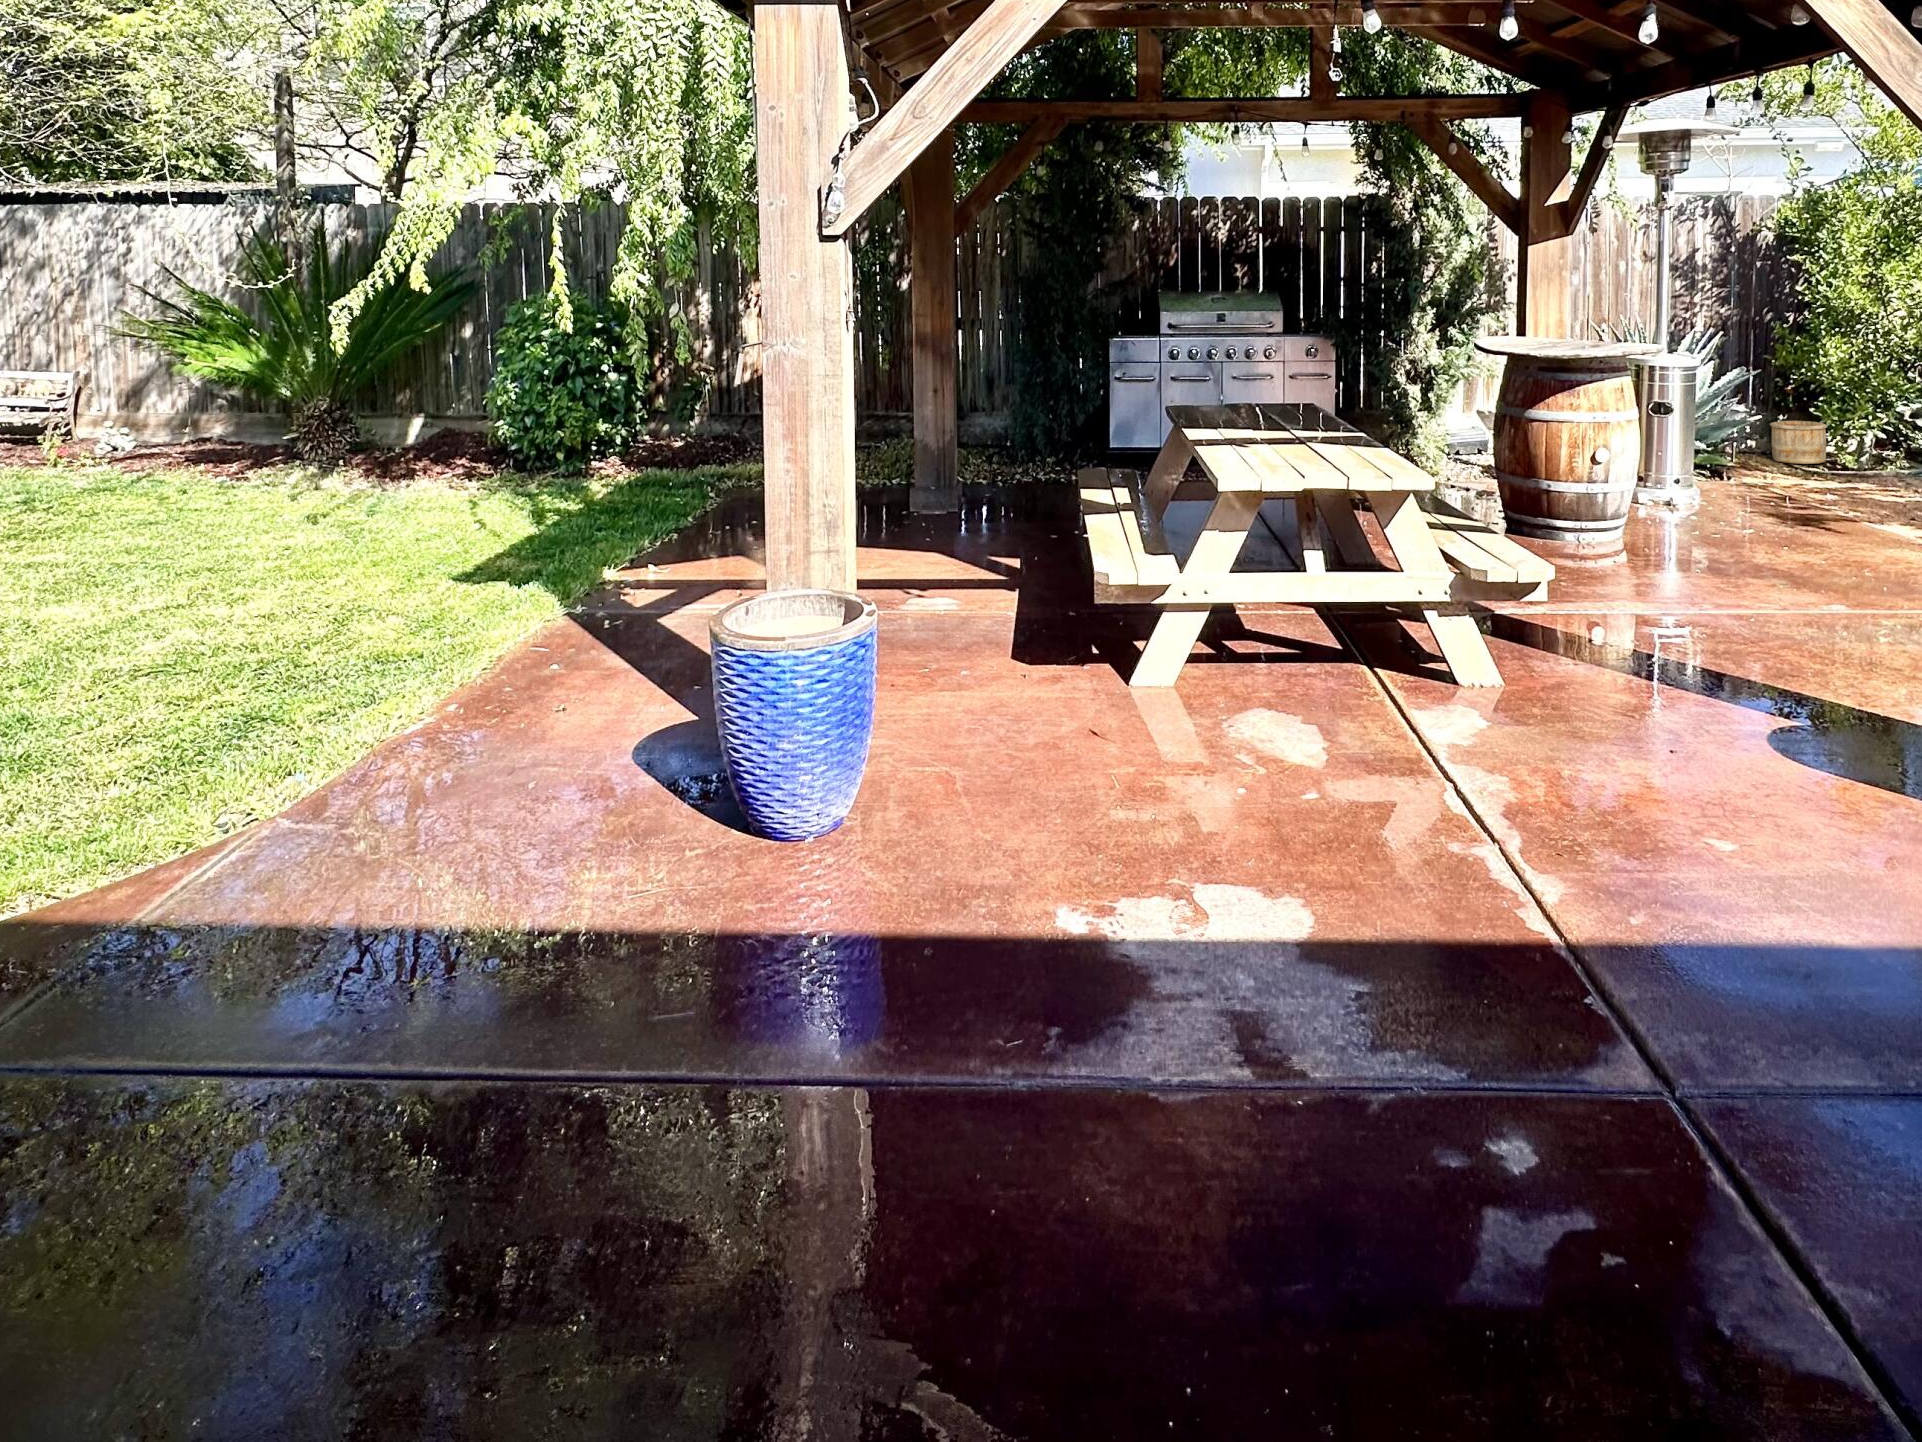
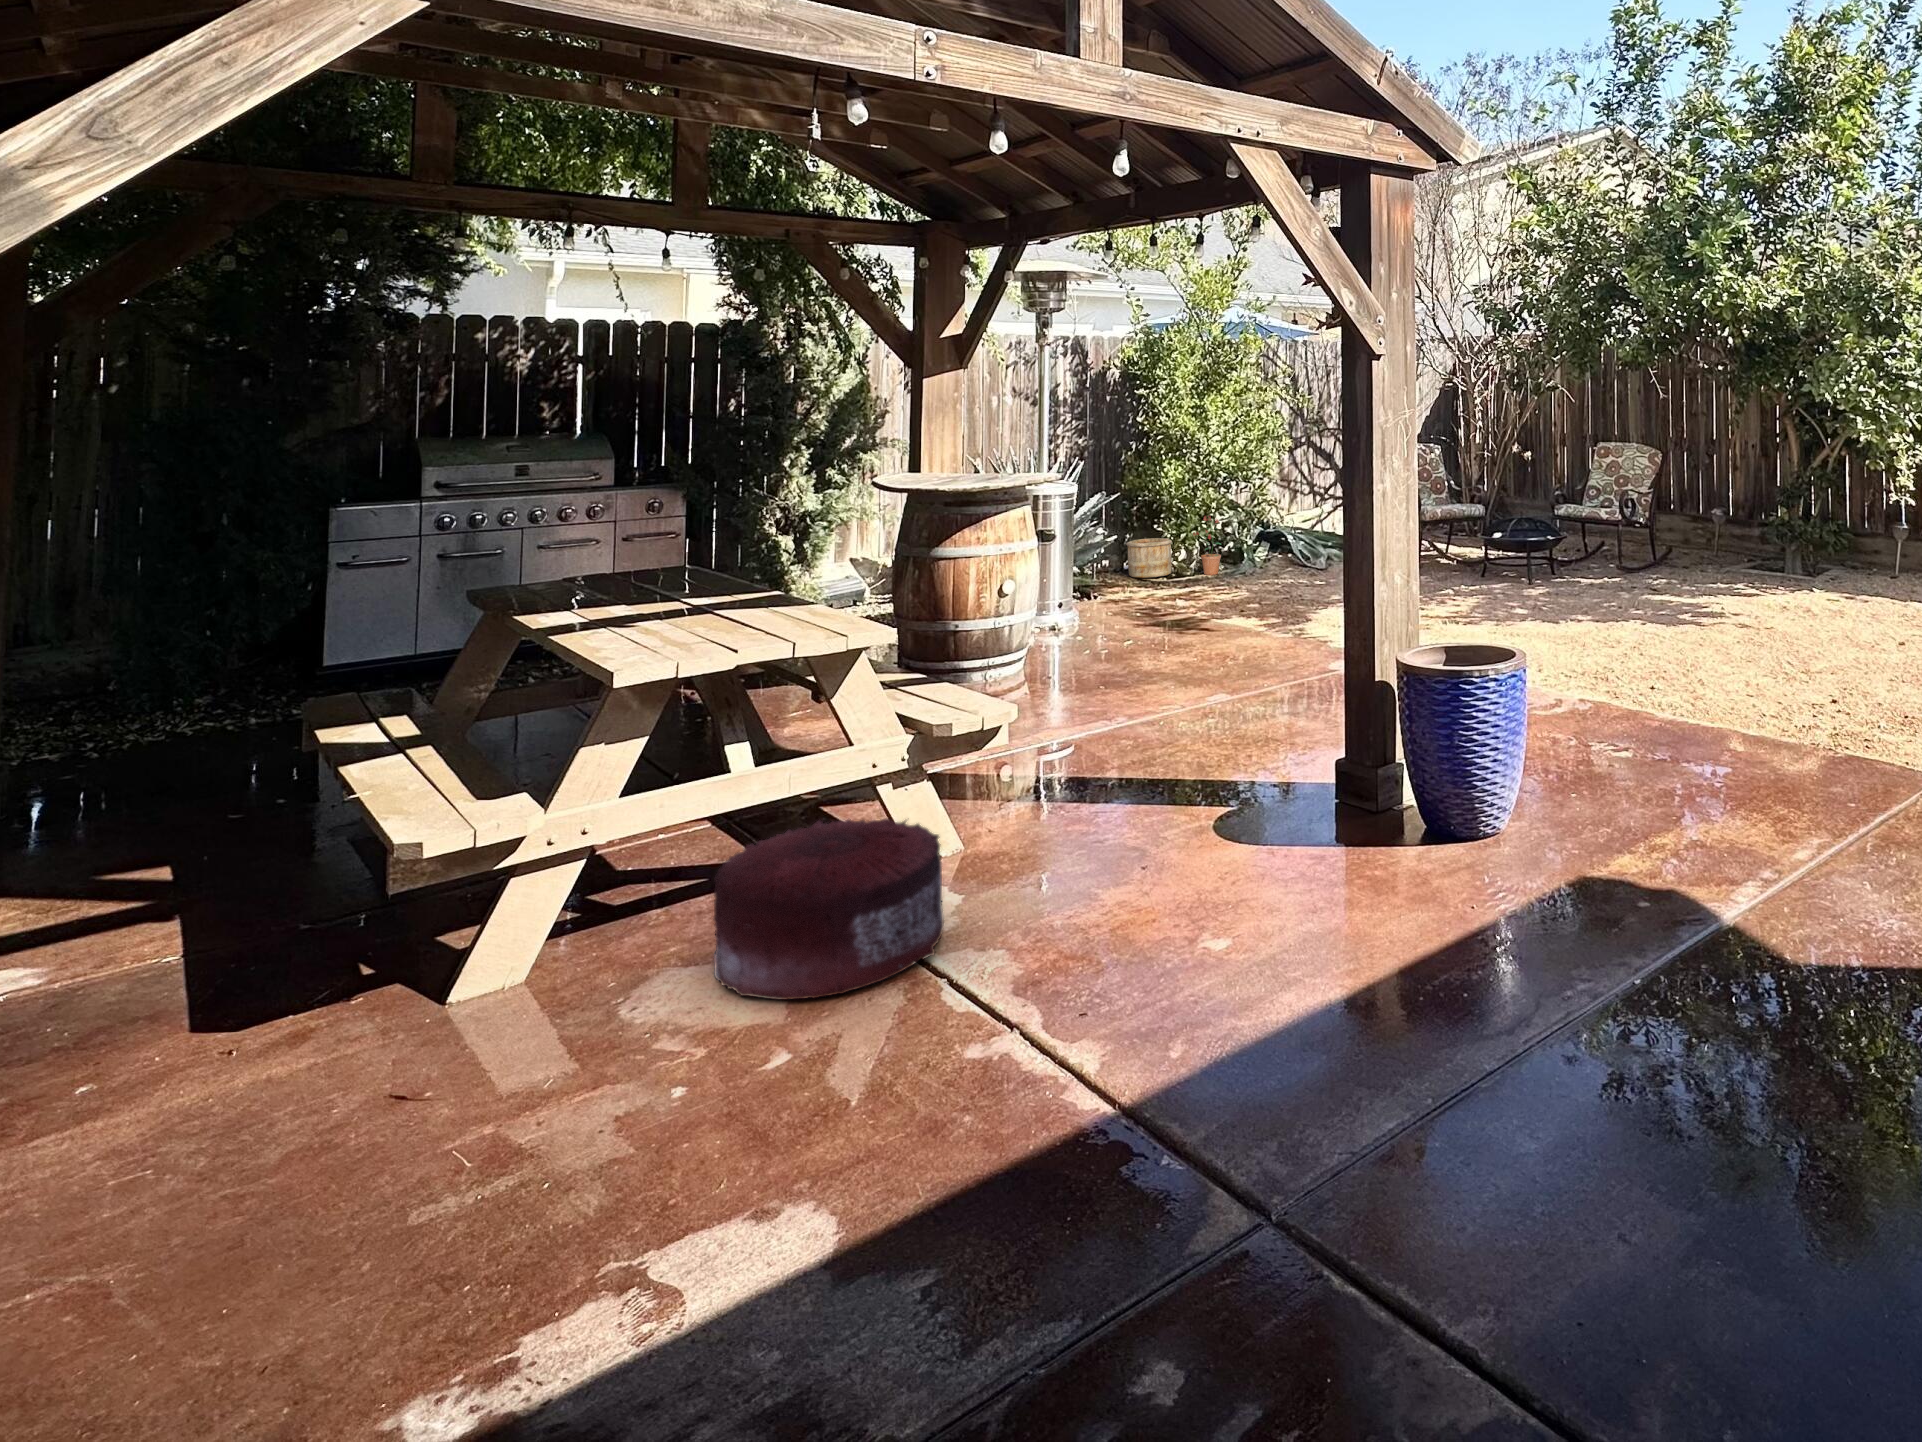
potted plant: none [1855,401,1895,469] -> present [1193,516,1221,575]
pouf: none [1279,627,1465,769] -> present [713,819,944,1000]

